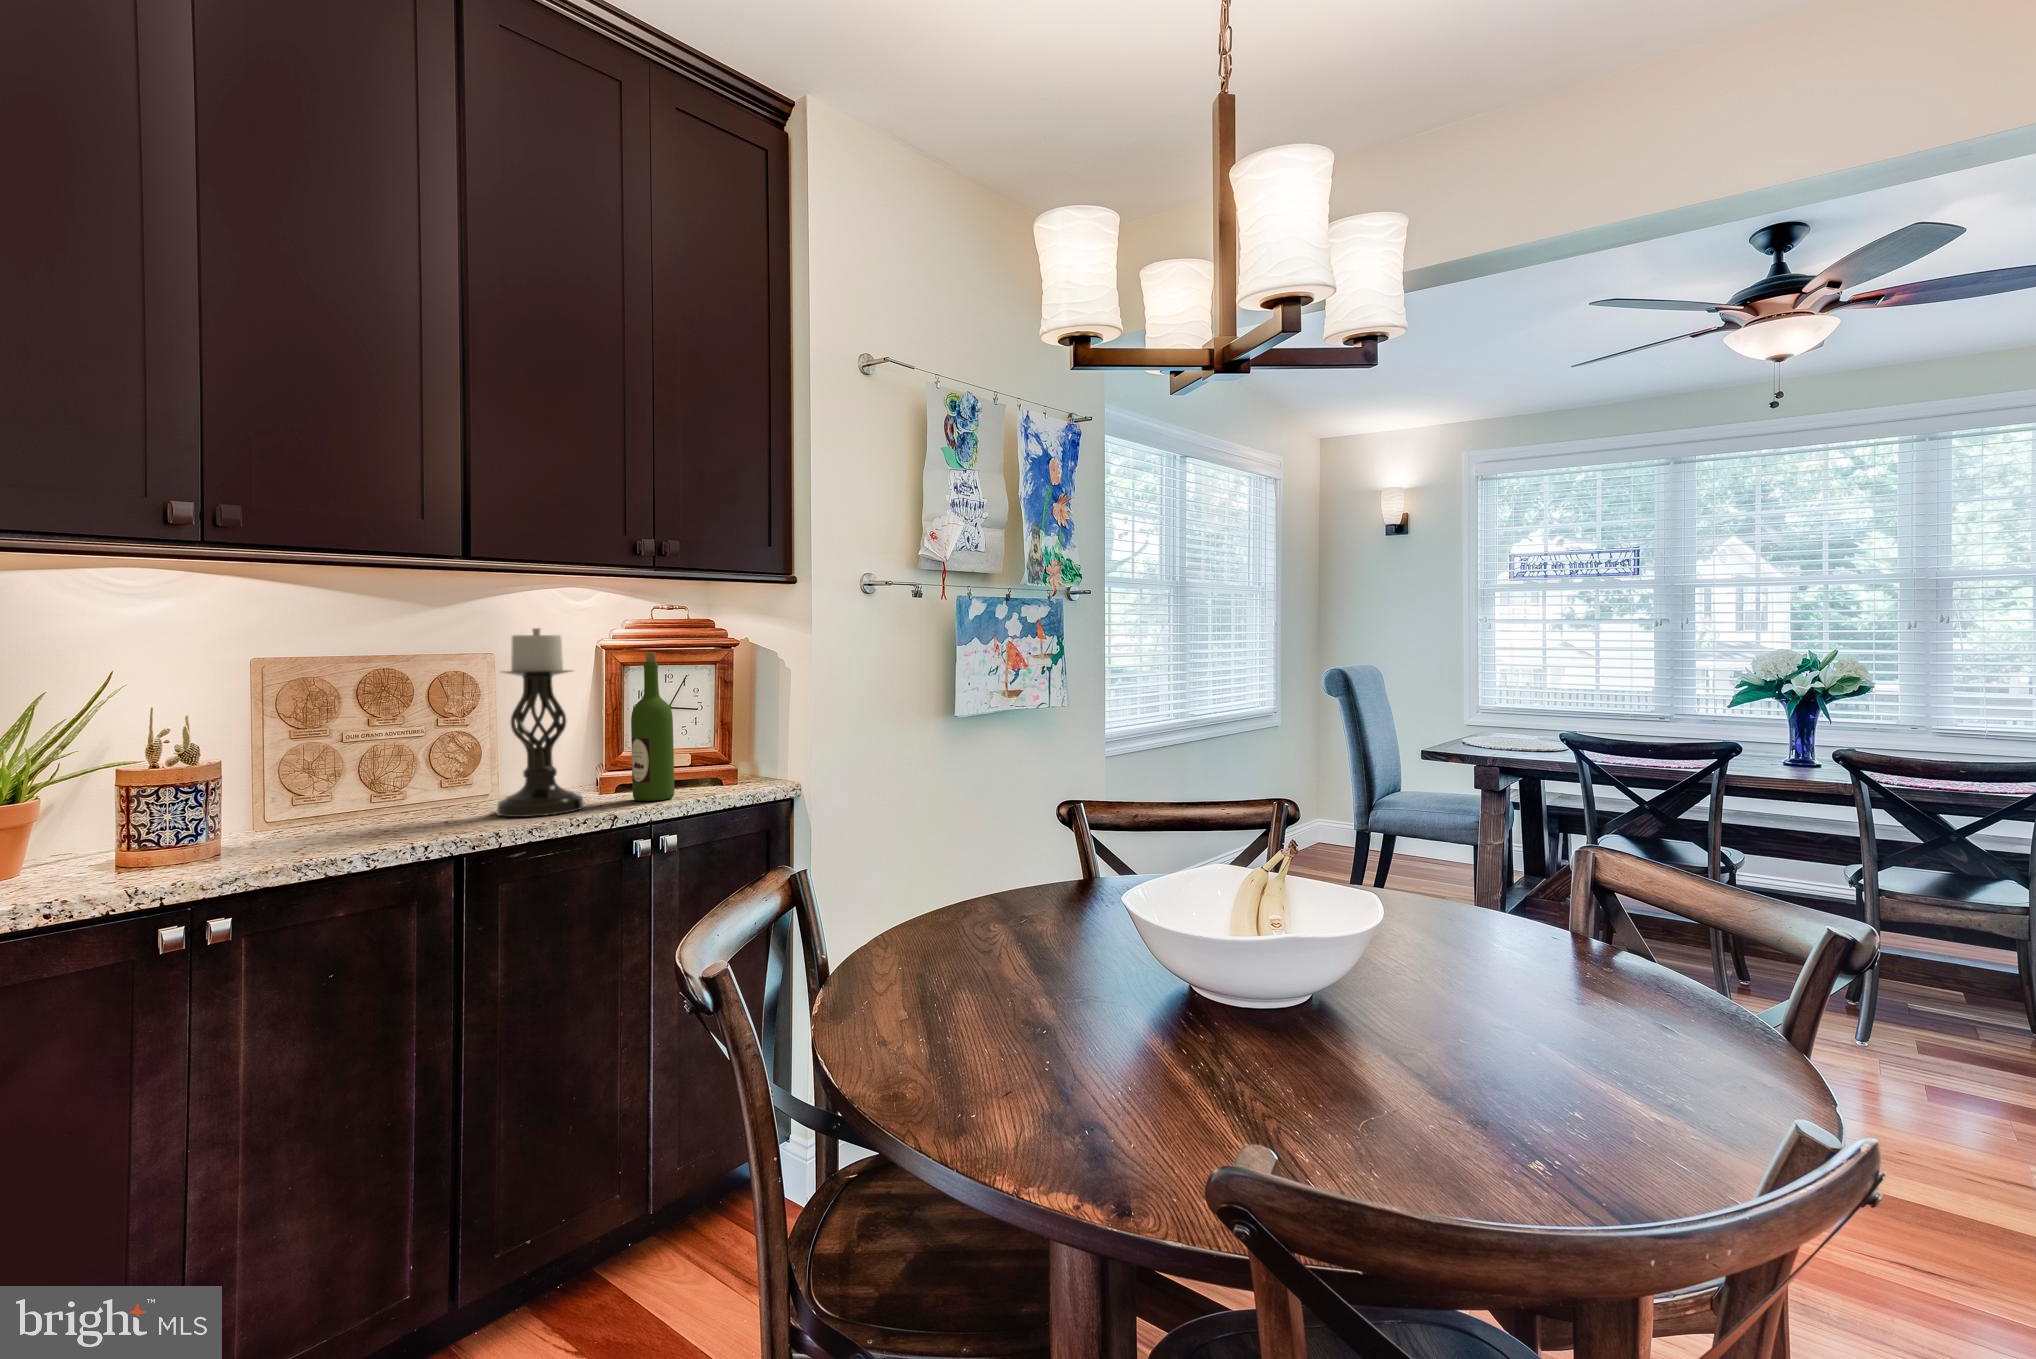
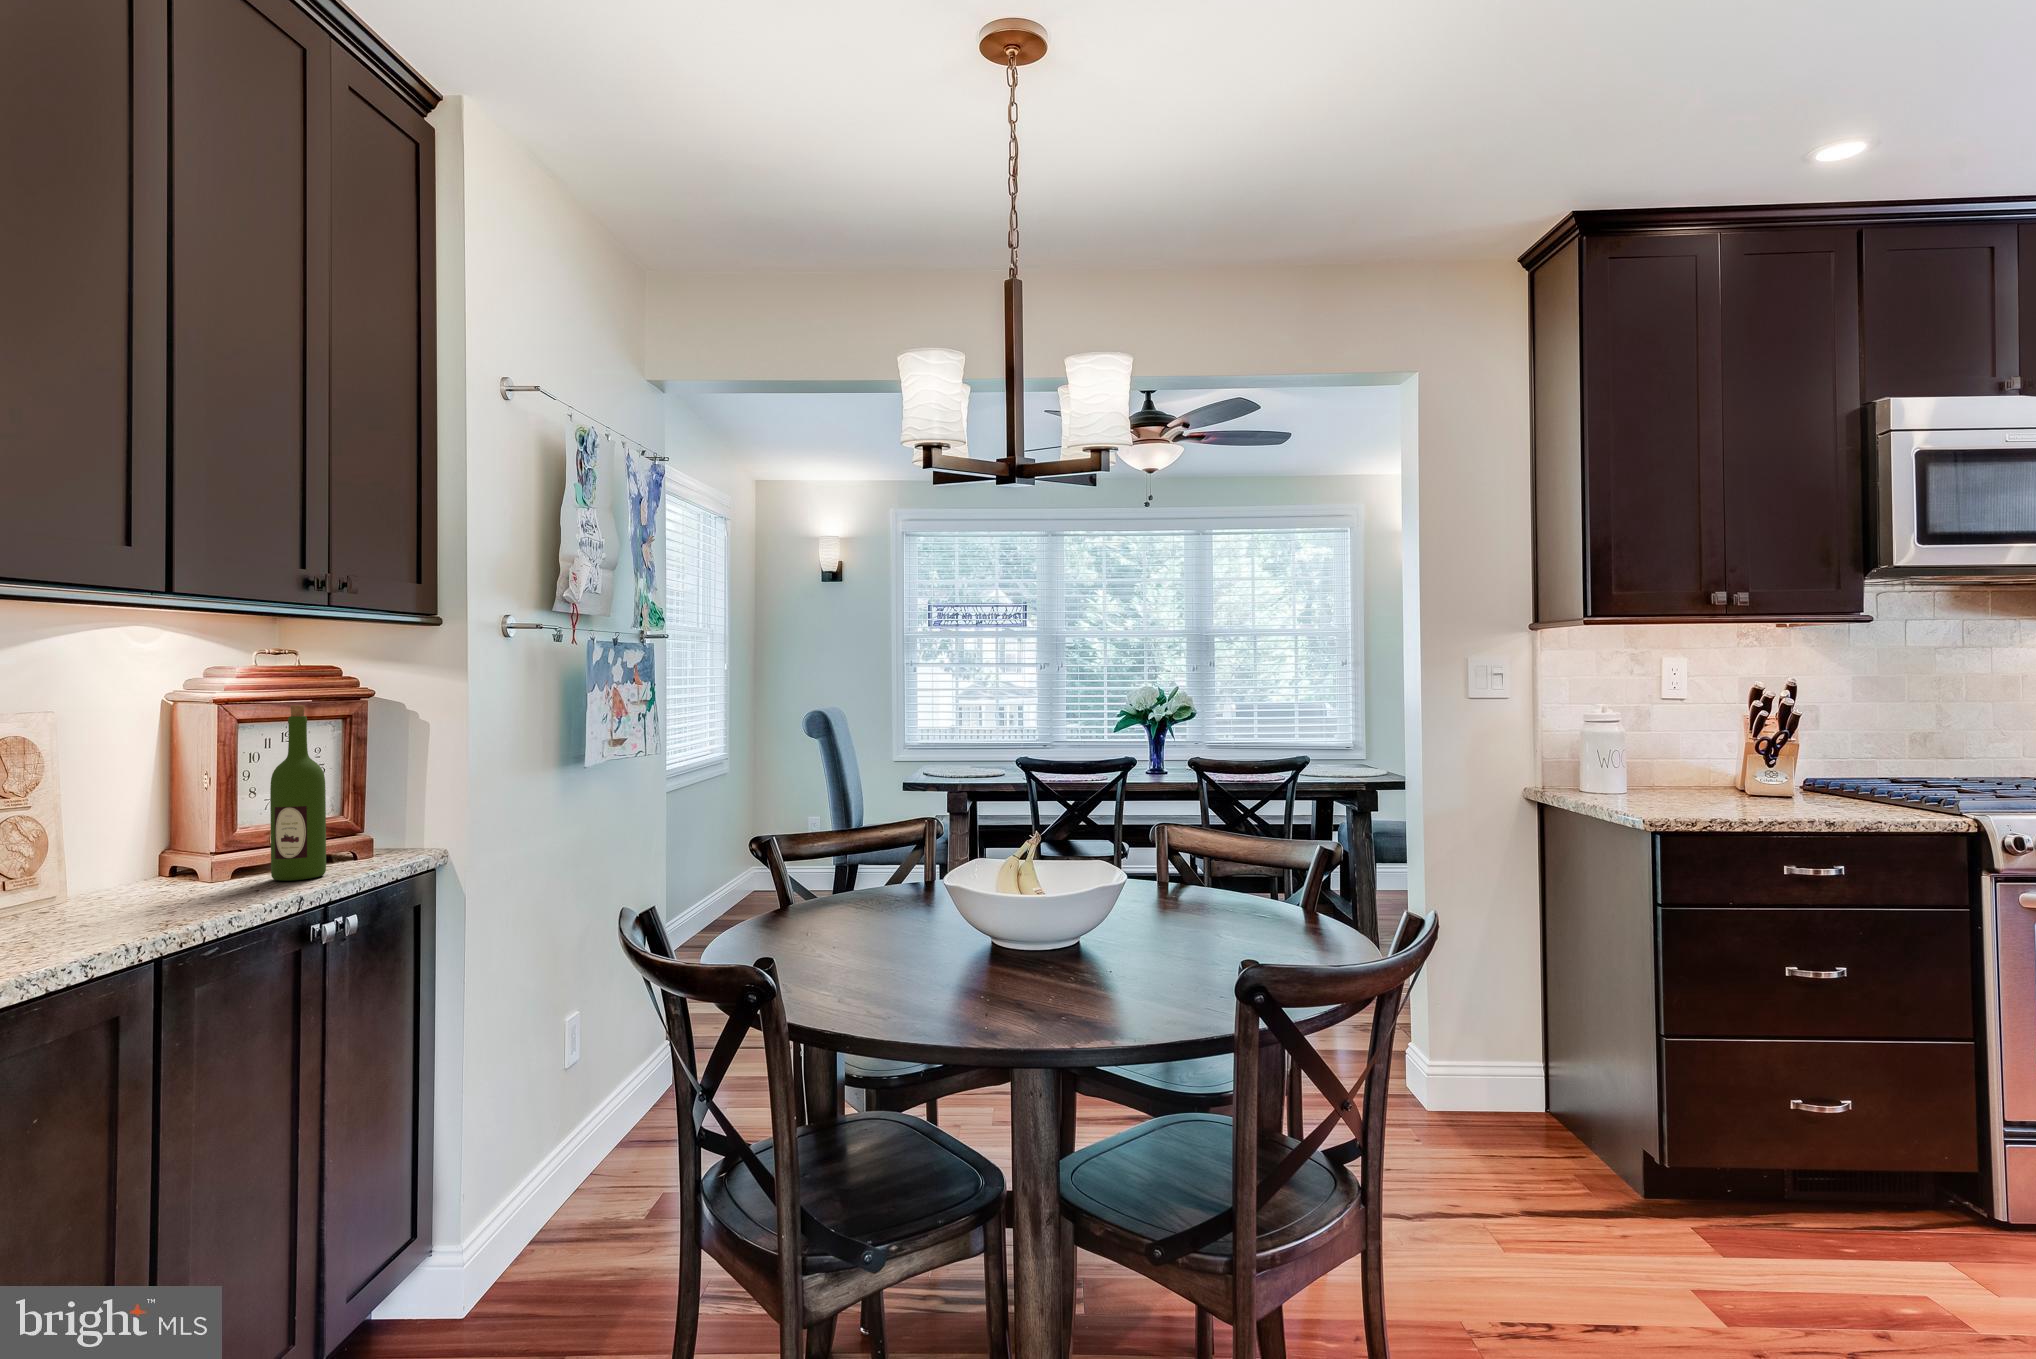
candle holder: present [496,628,584,817] -> none [113,678,237,913]

